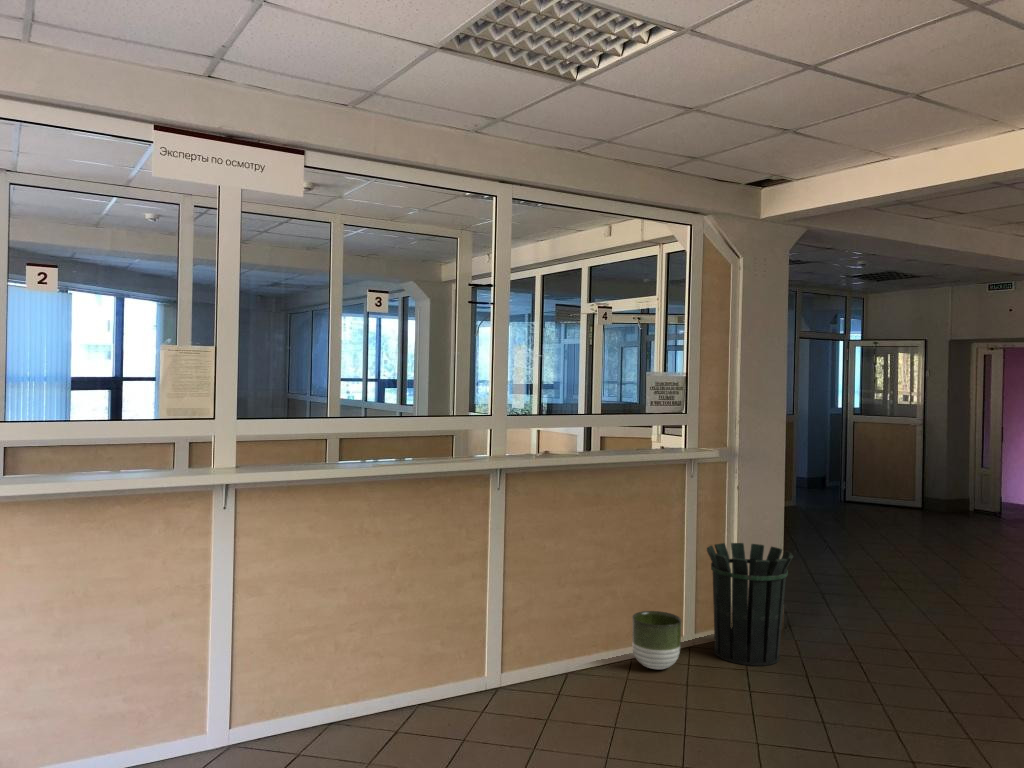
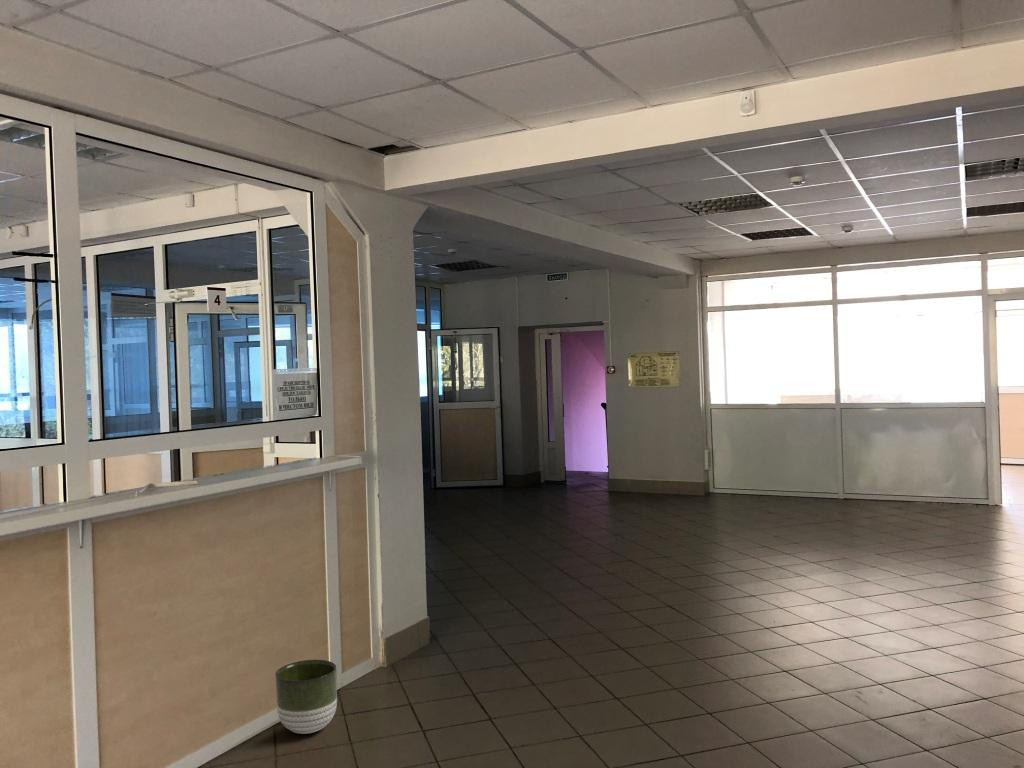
waste bin: present [707,543,793,666] -> none [352,557,448,699]

